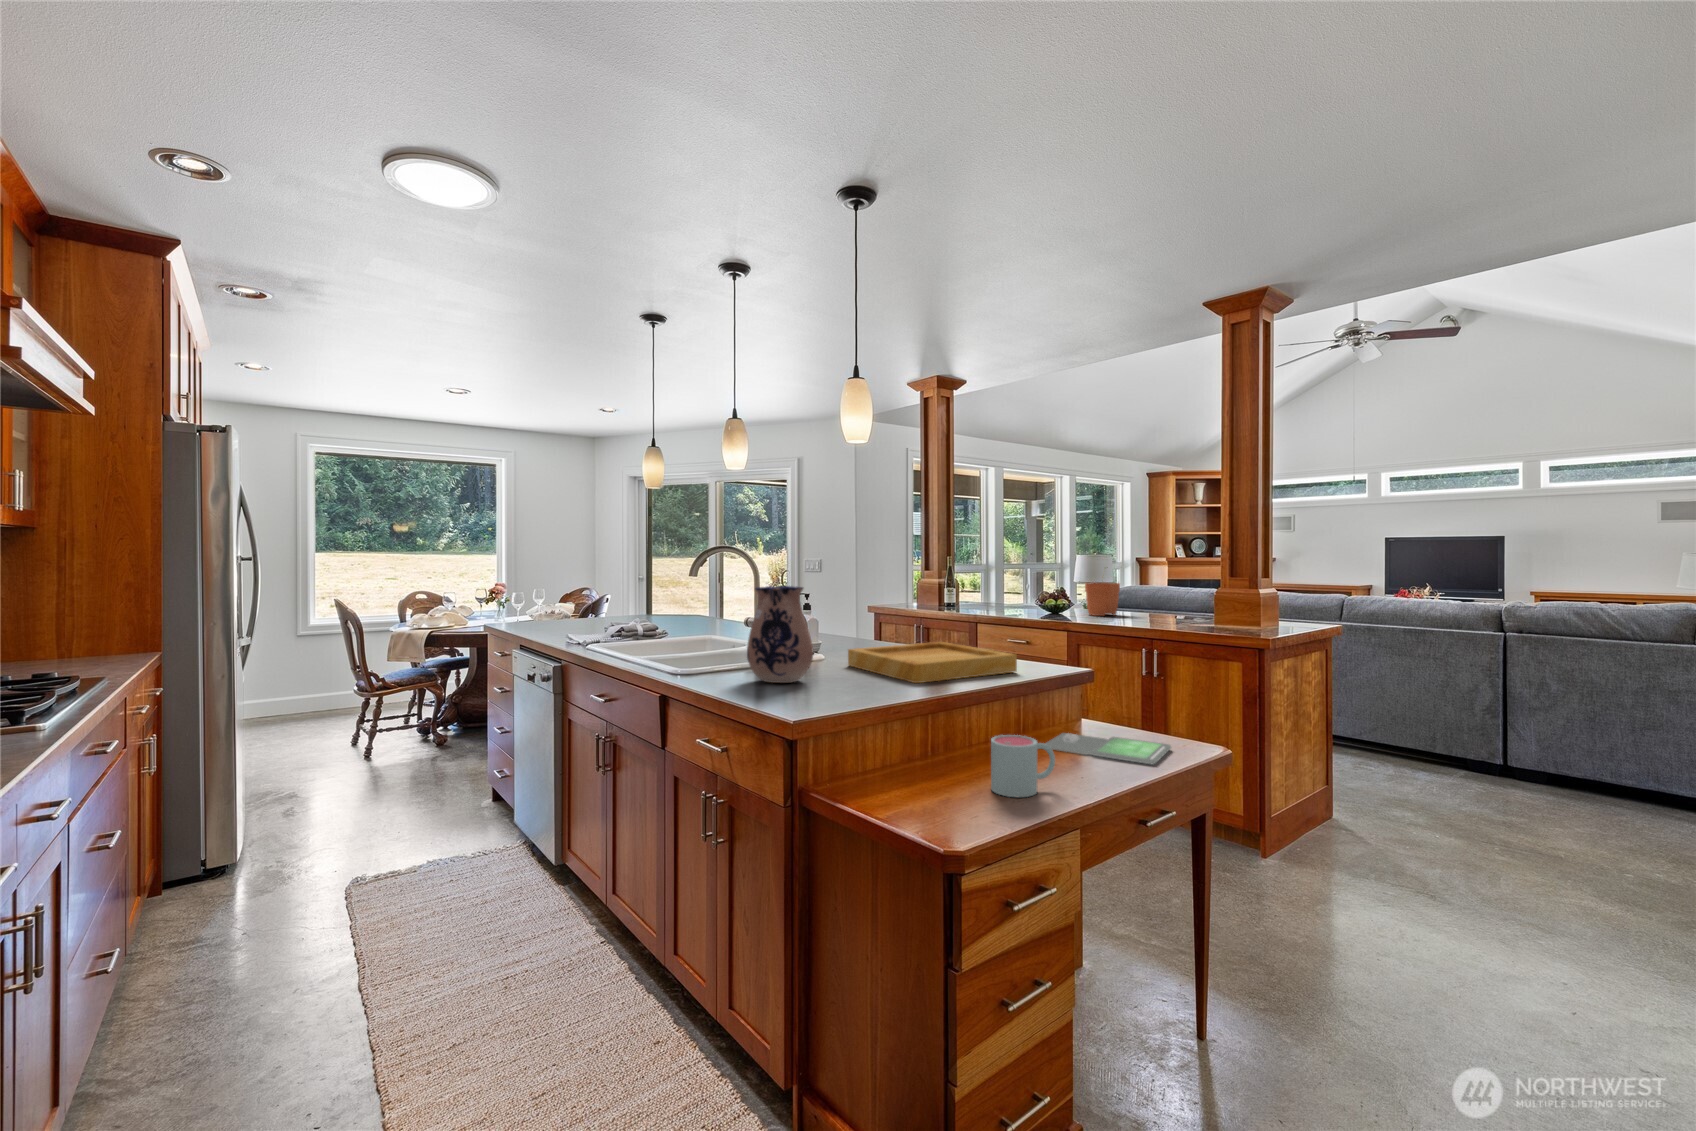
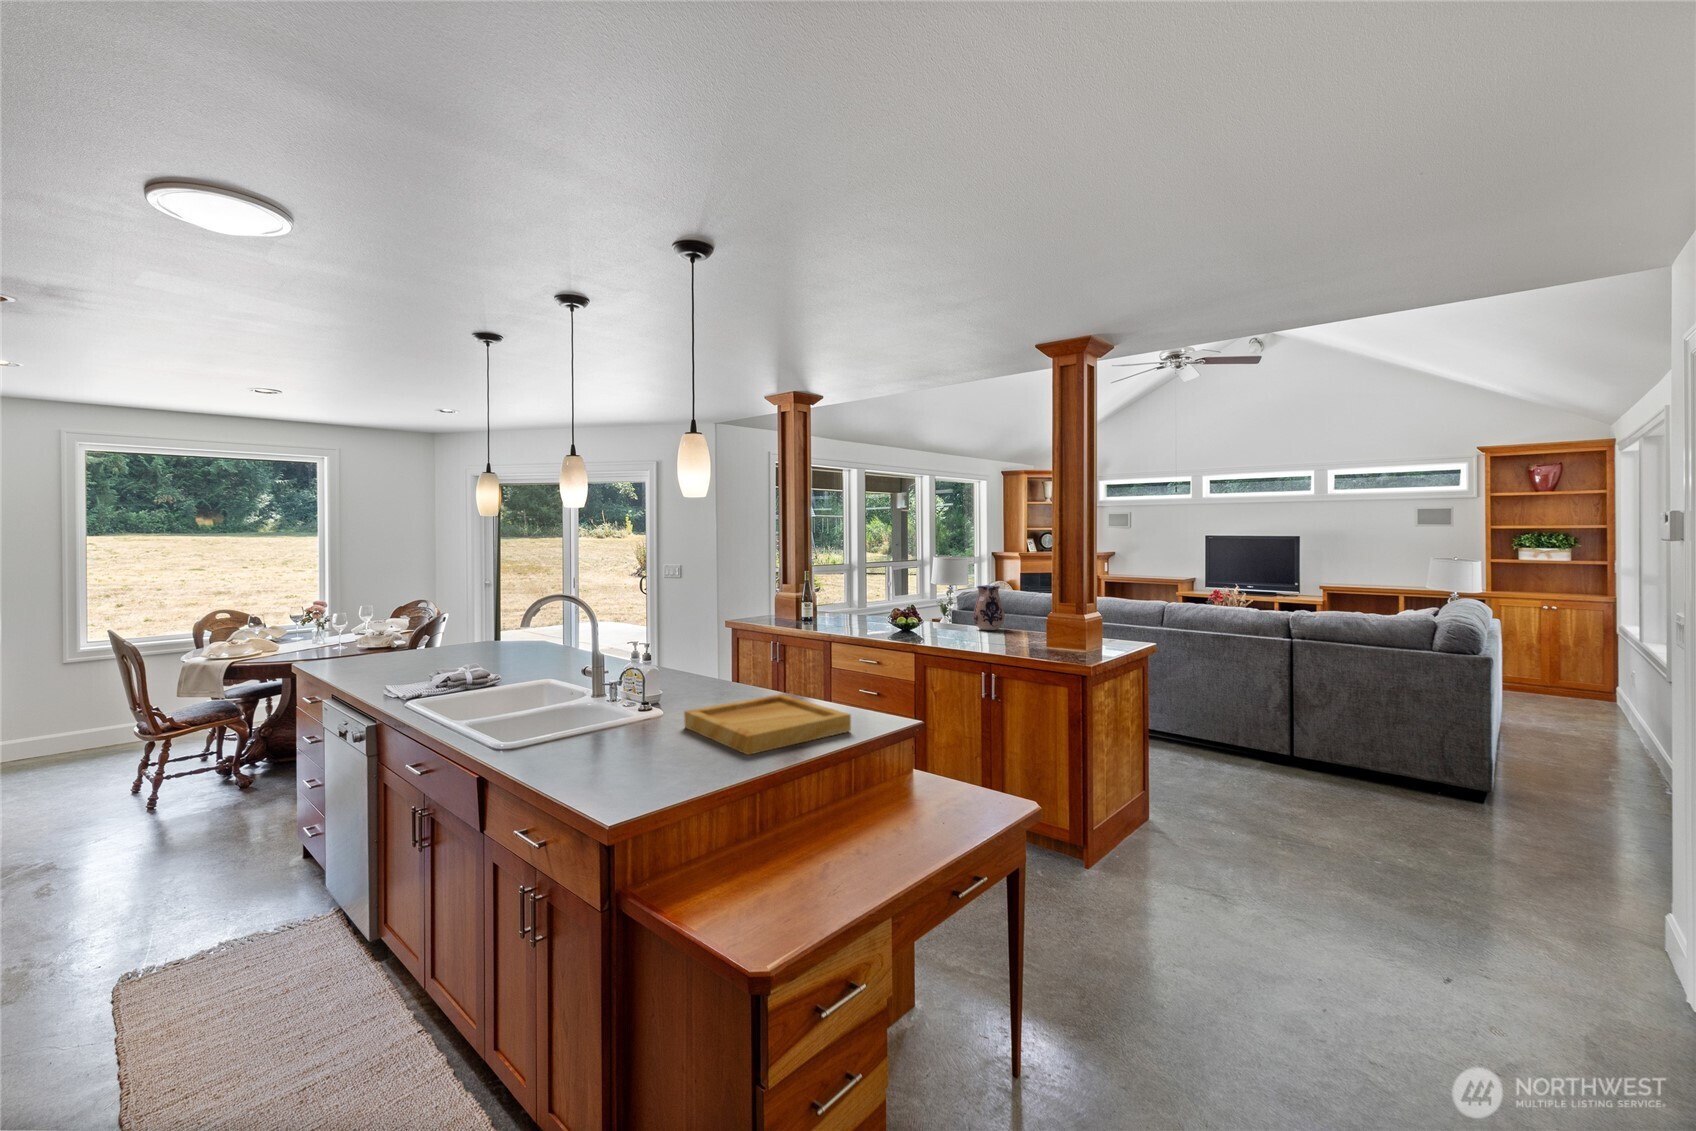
plant pot: present [1085,582,1120,616] -> none [933,589,965,637]
ceramic pitcher: present [747,586,813,683] -> present [973,585,1005,630]
tablet: present [1045,733,1171,764] -> none [867,795,987,834]
mug: present [991,735,1055,797] -> none [810,824,872,891]

